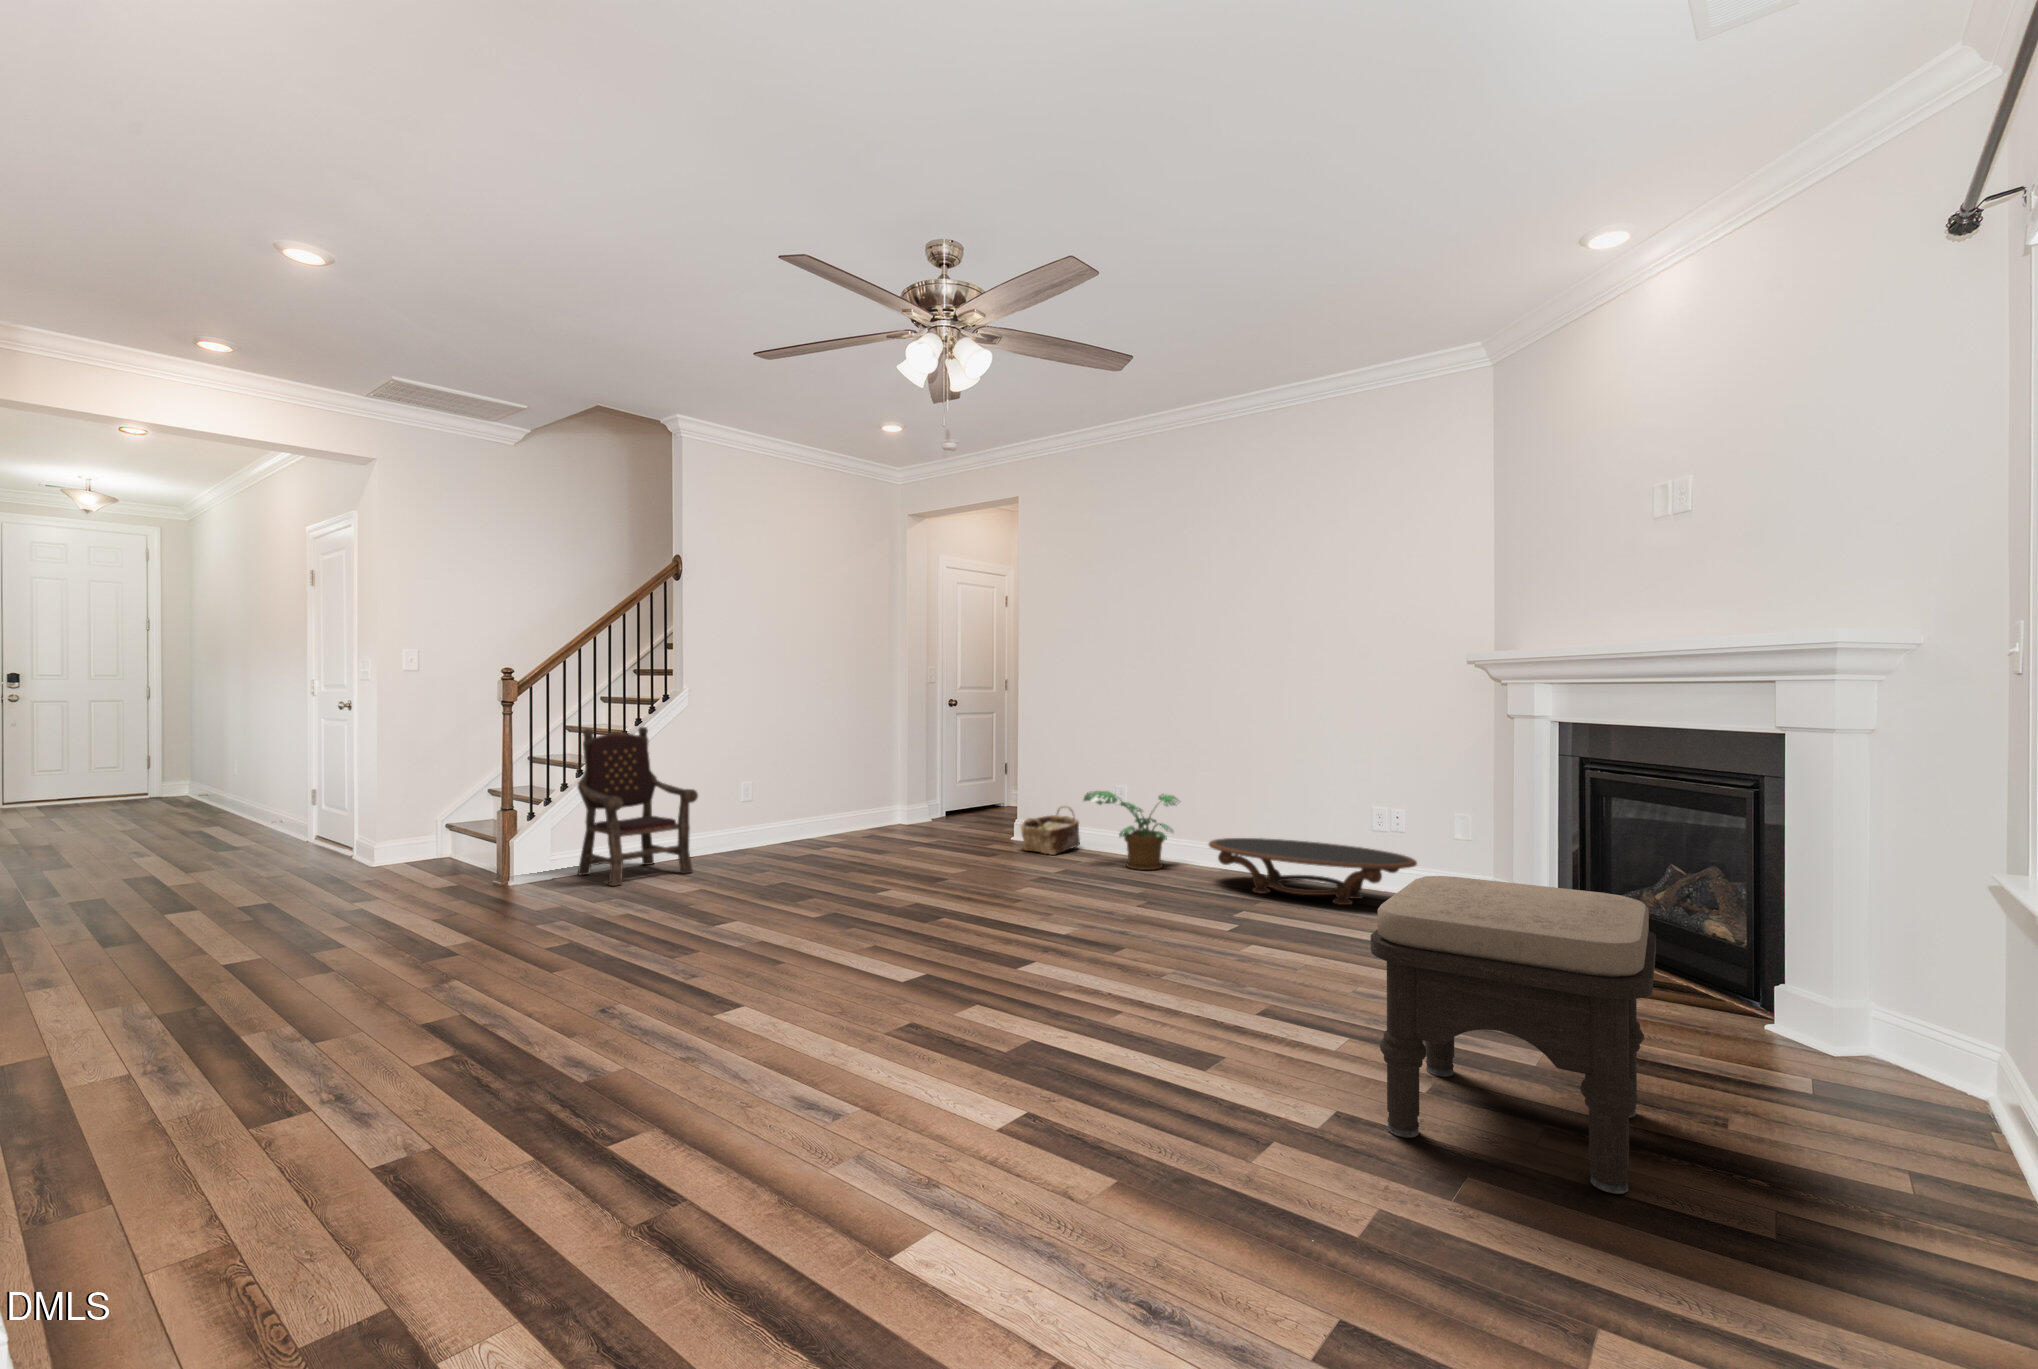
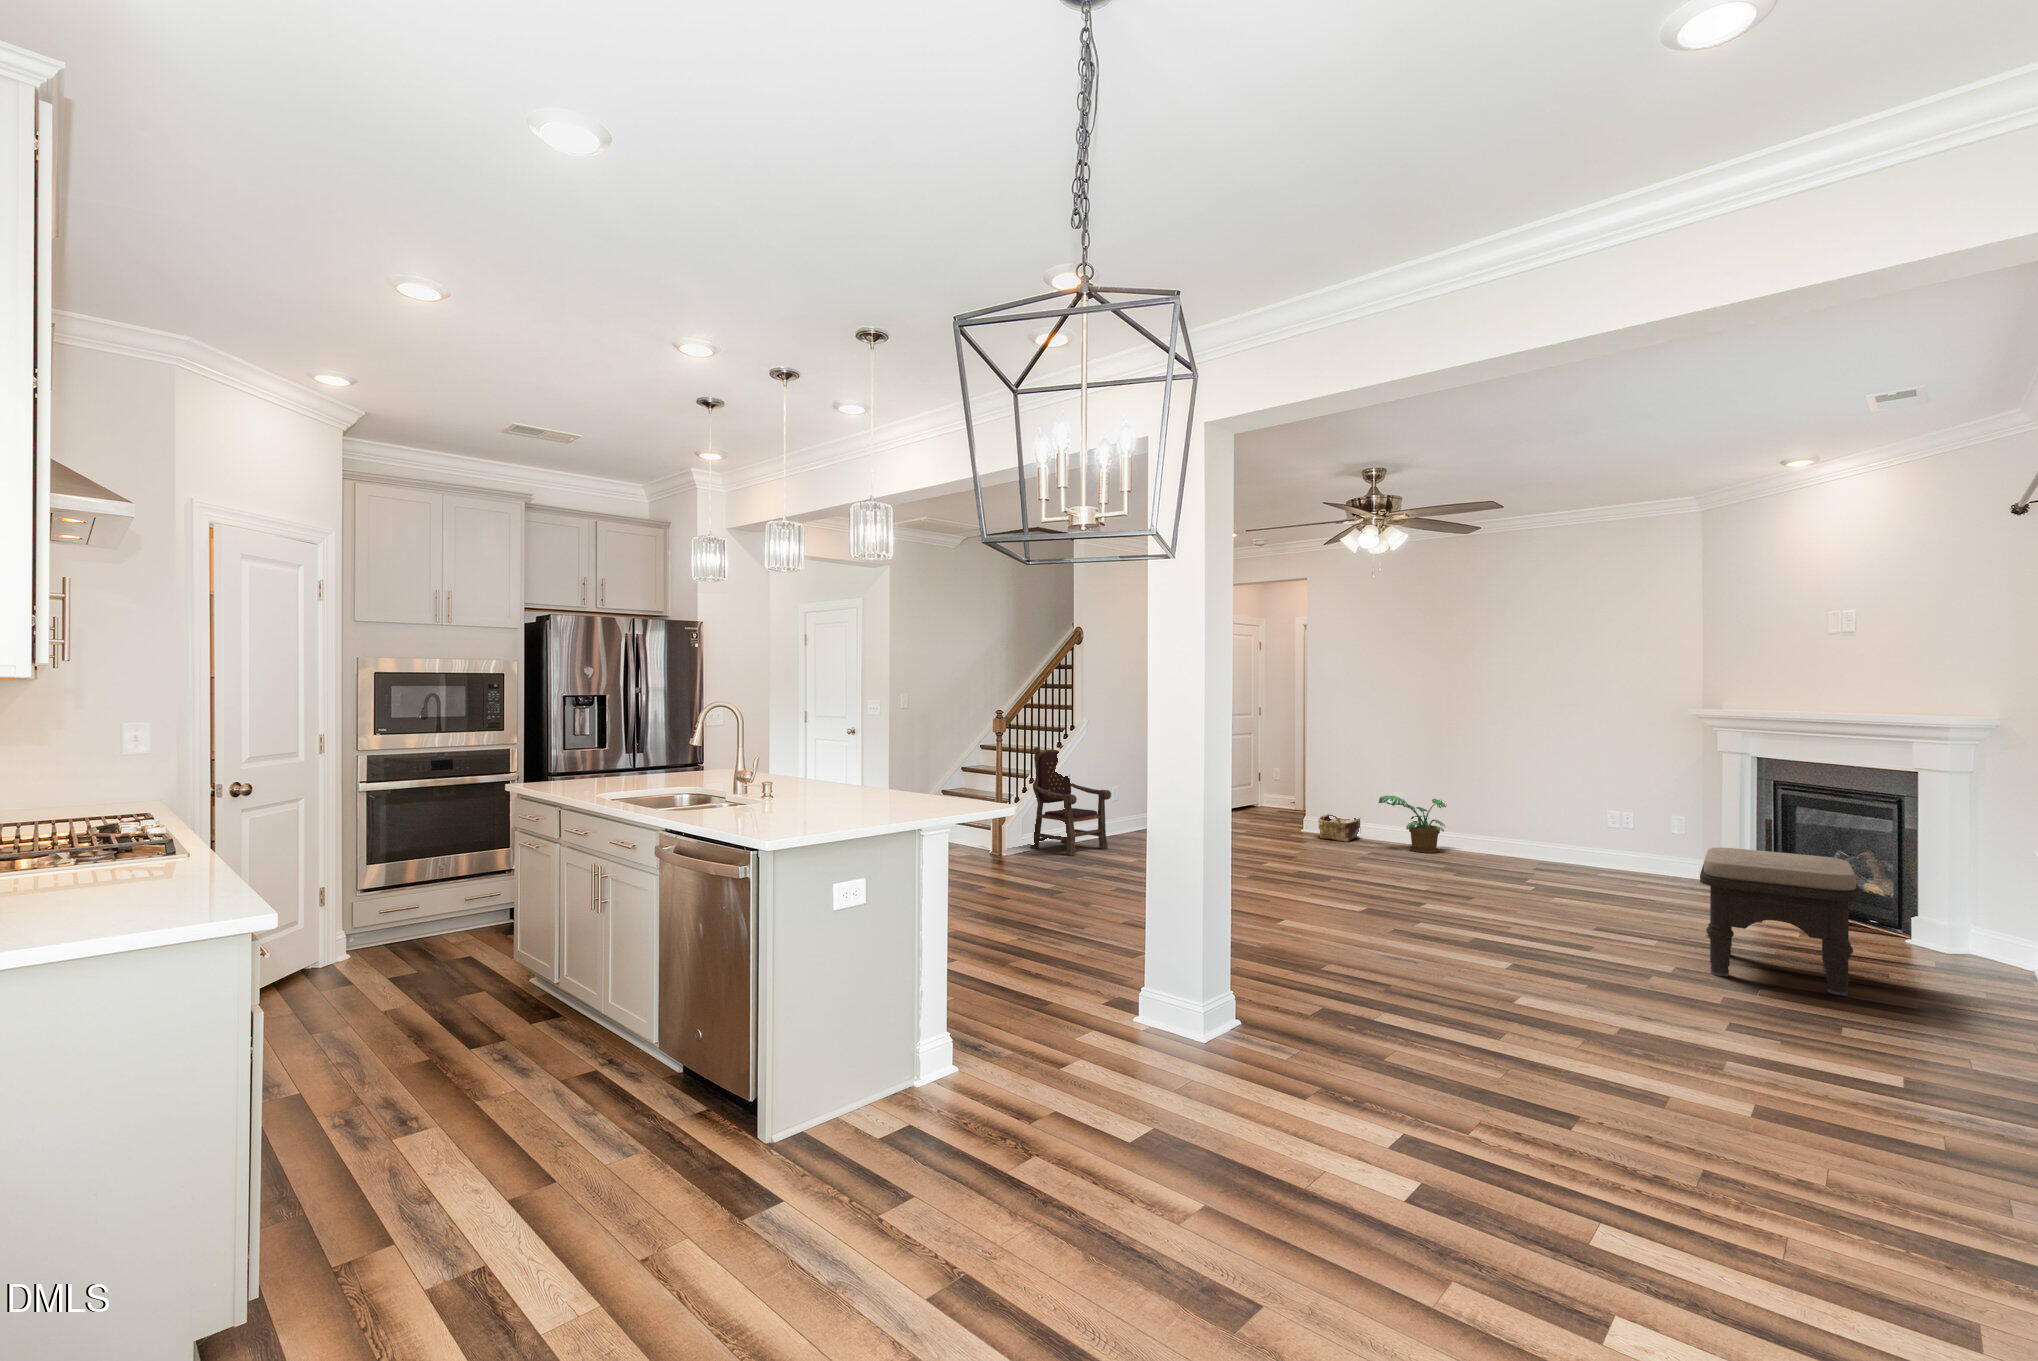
coffee table: present [1209,838,1417,905] -> none [1483,831,1648,877]

